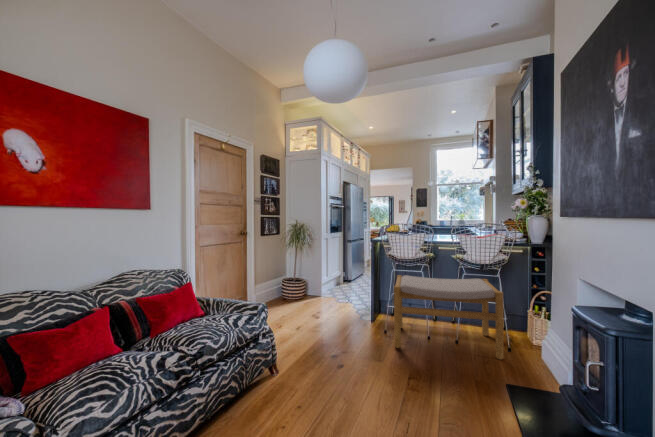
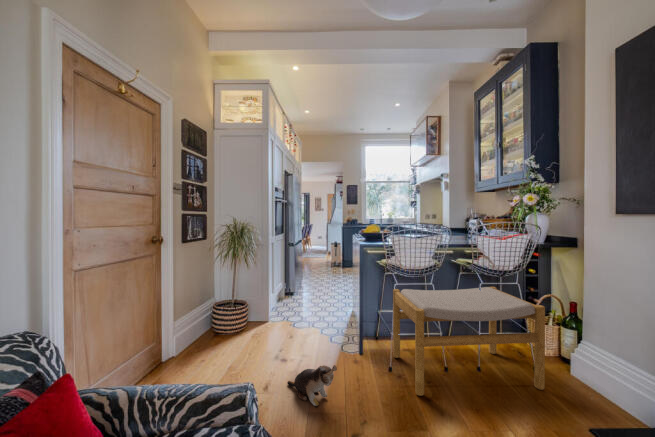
plush toy: none [313,317,336,342] -> present [287,365,337,406]

